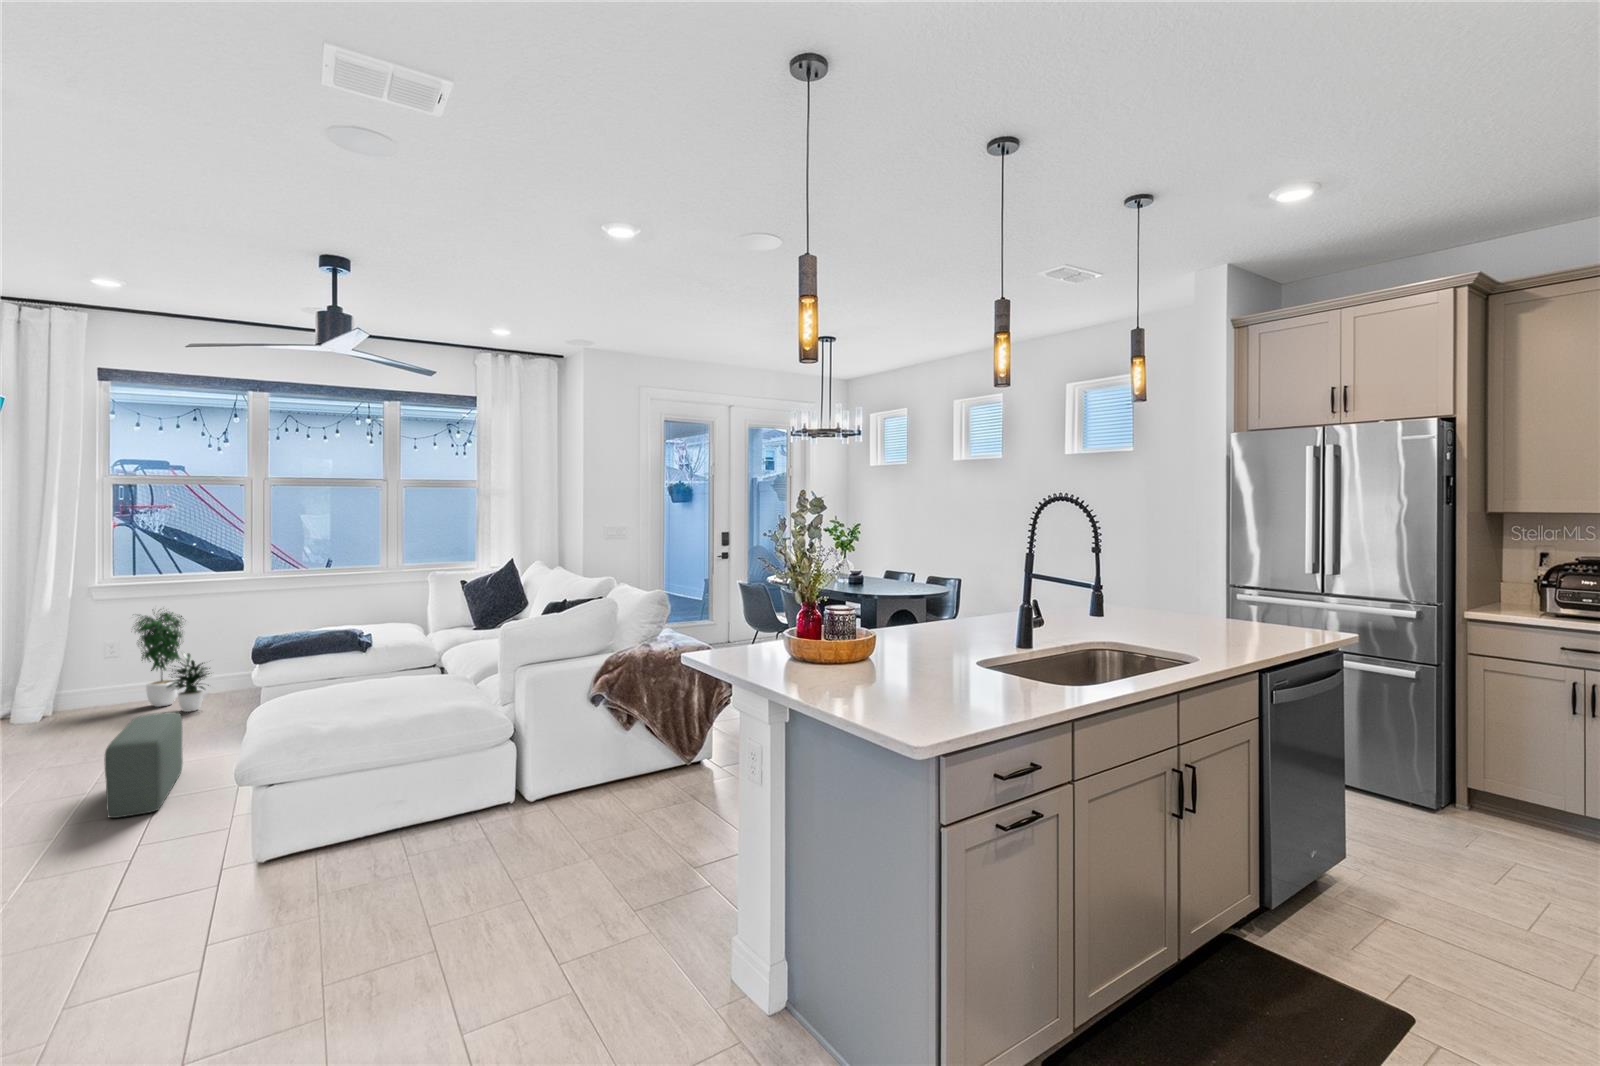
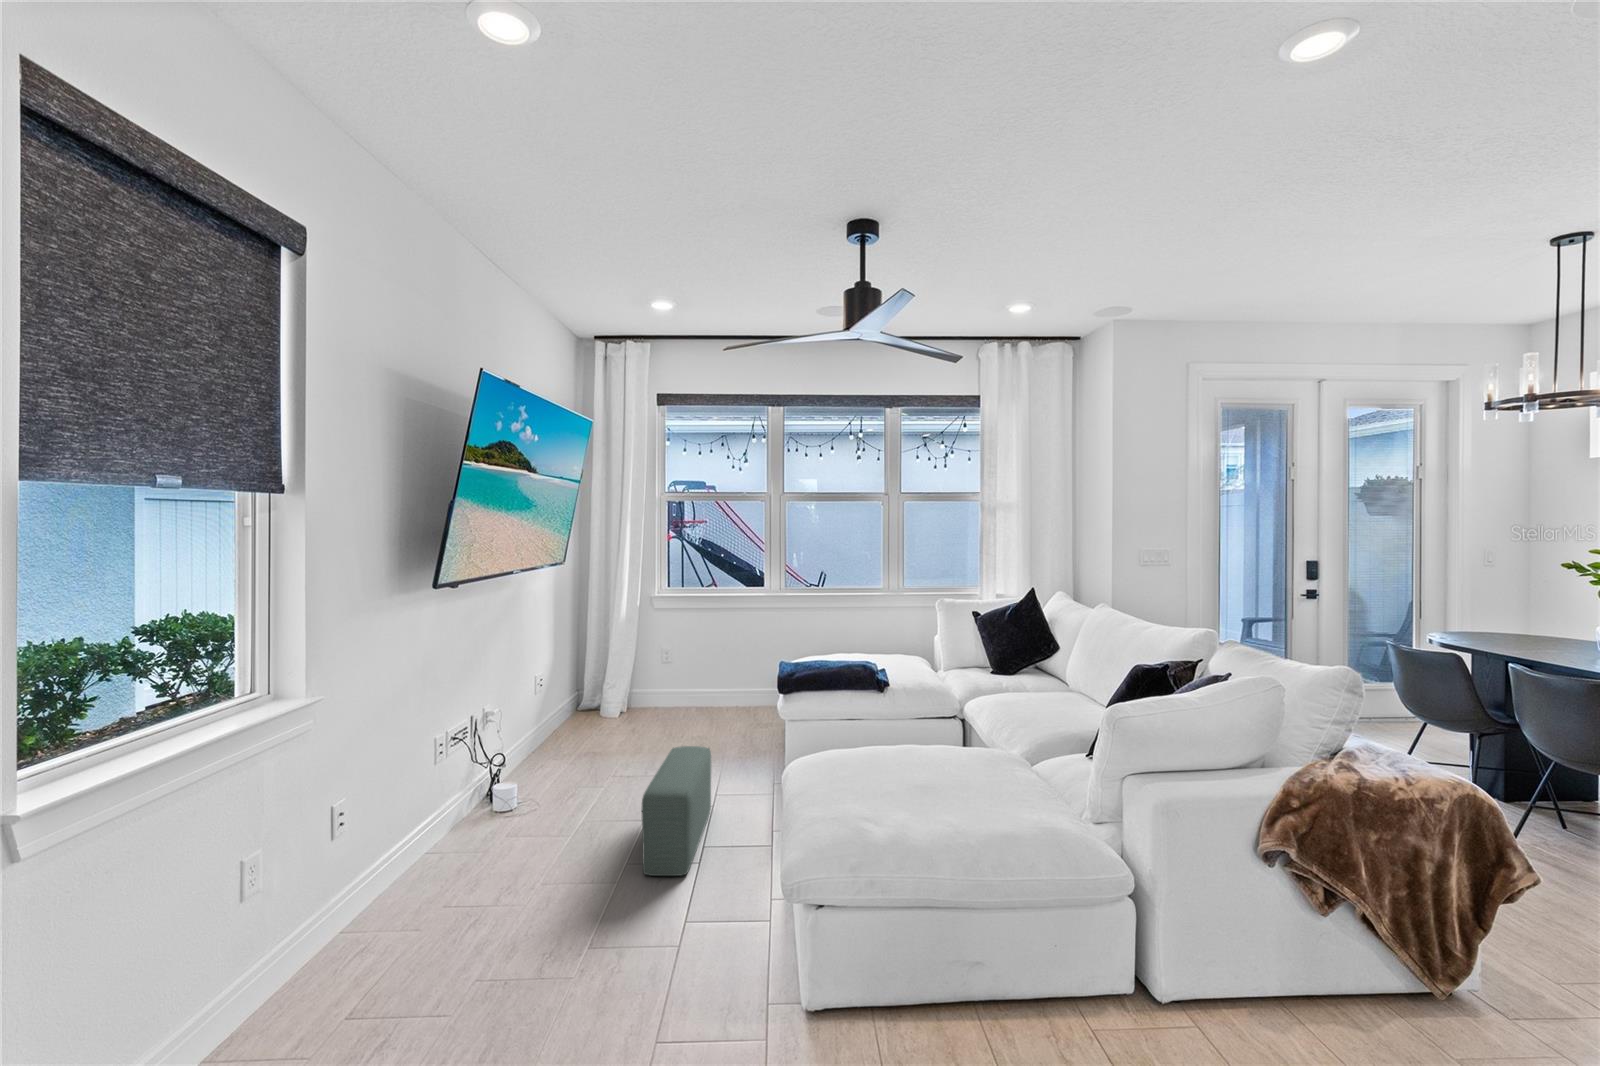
potted plant: present [134,611,210,712] -> none [676,615,740,724]

